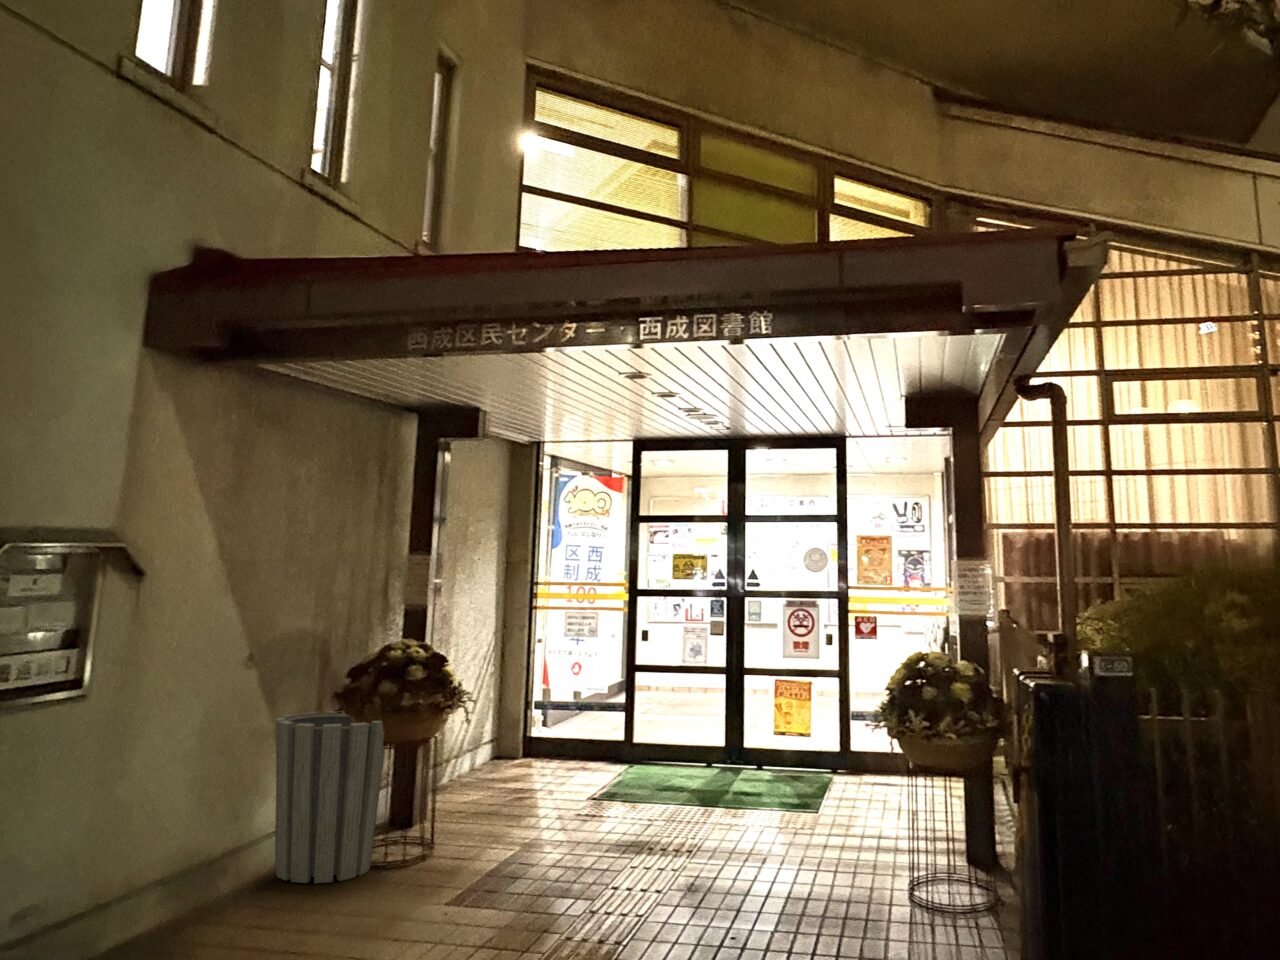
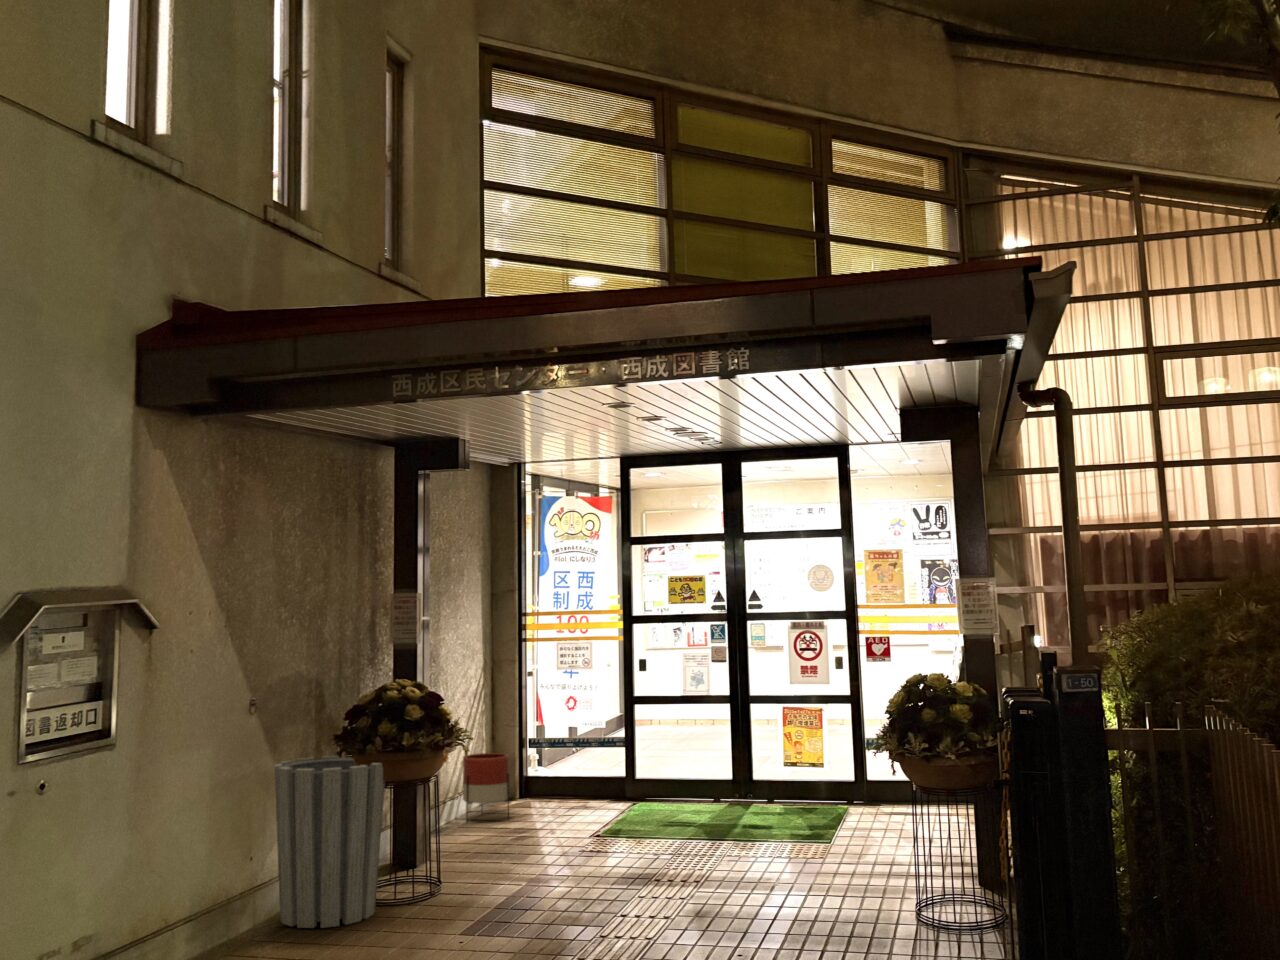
planter: none [468,713,514,779] -> present [463,753,509,822]

